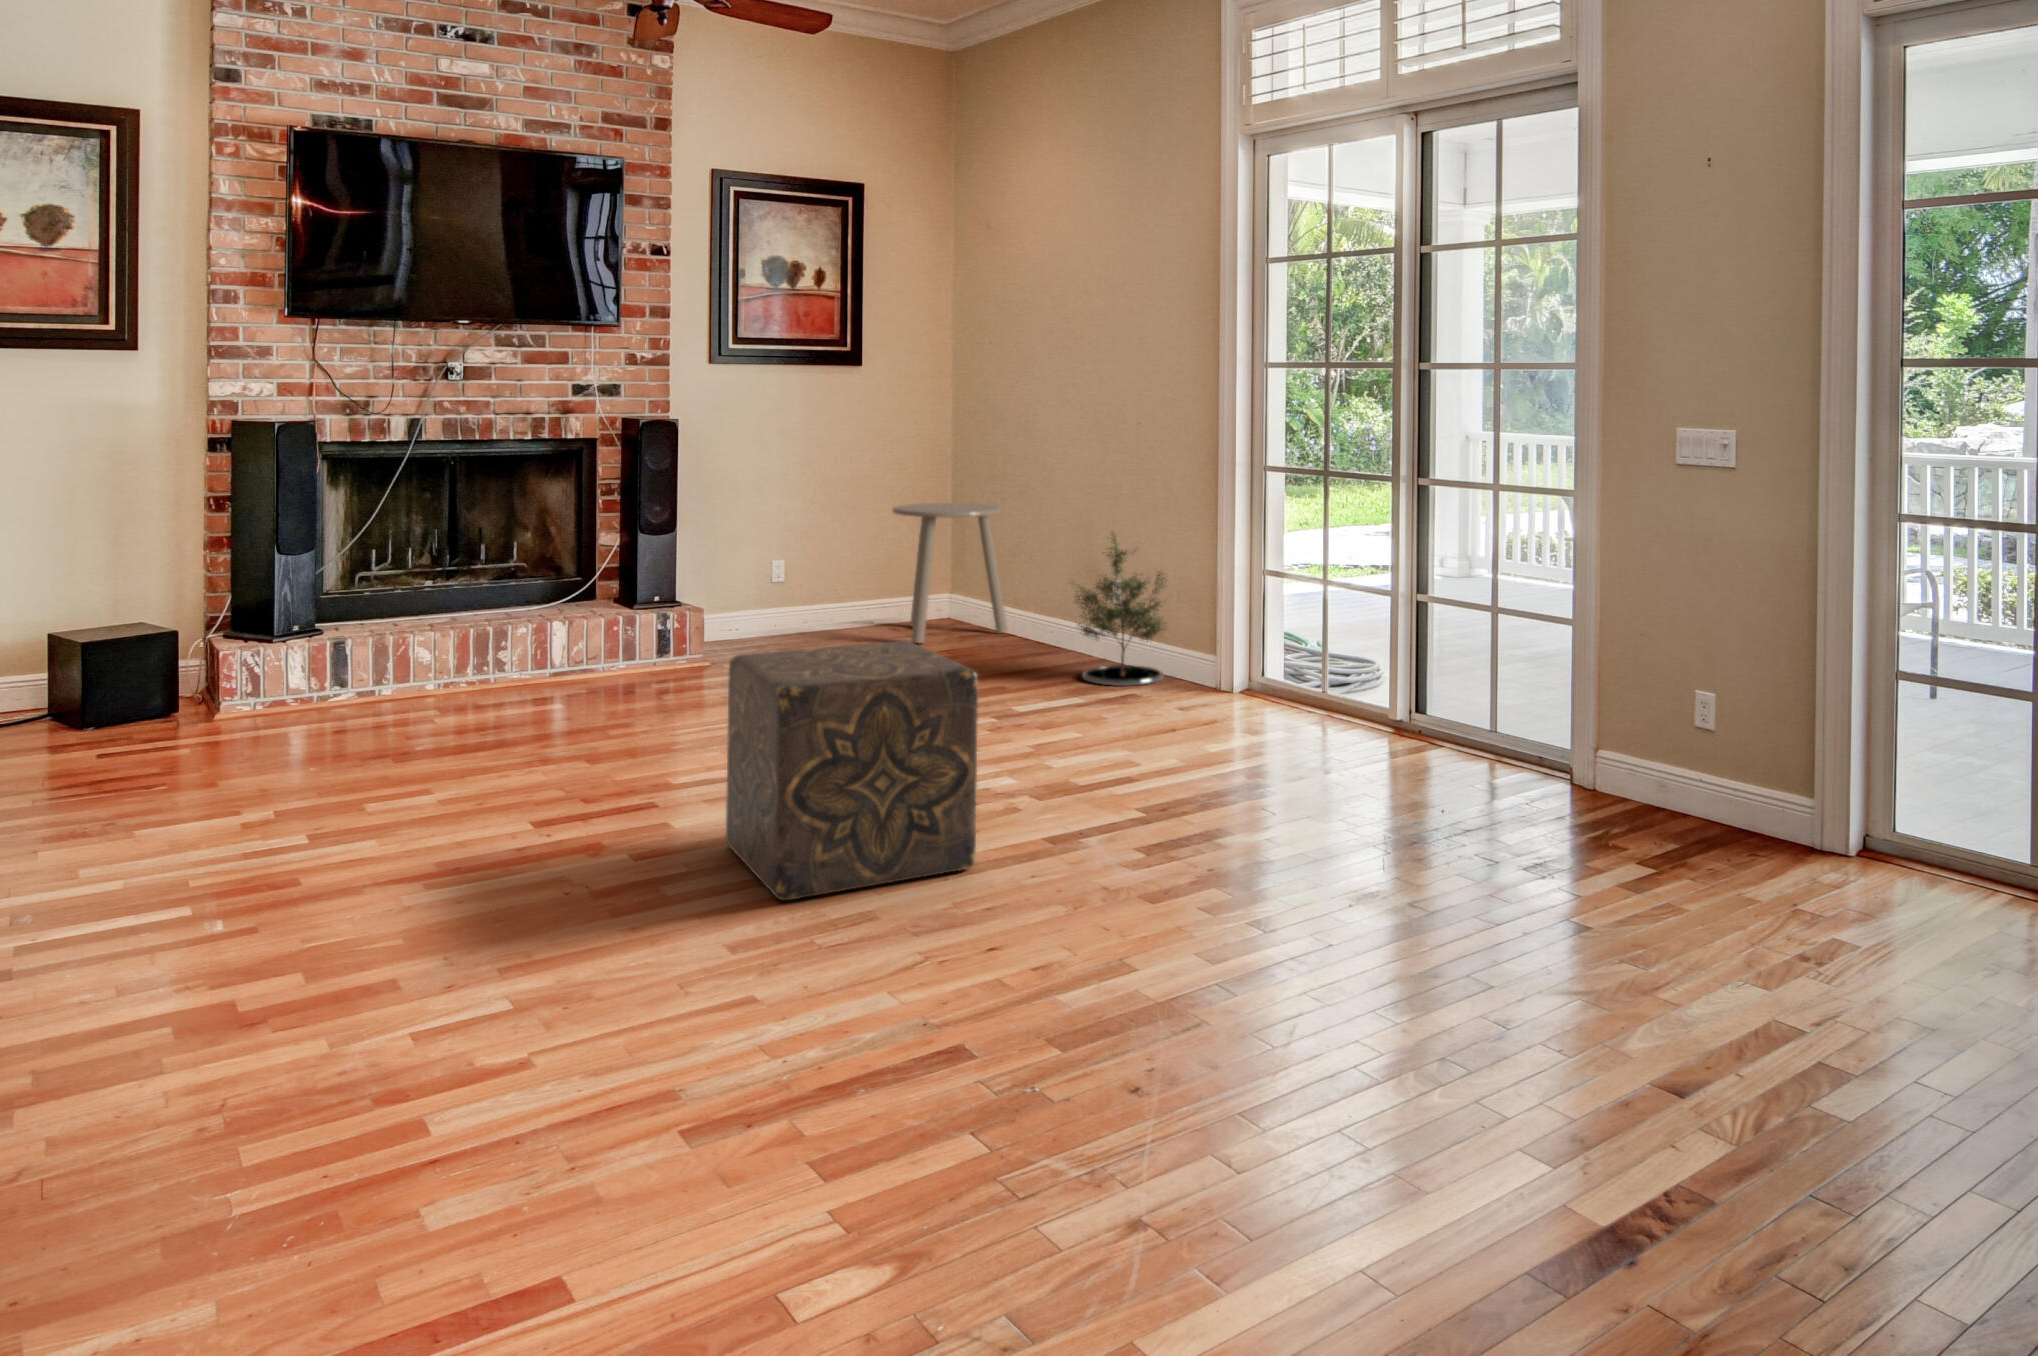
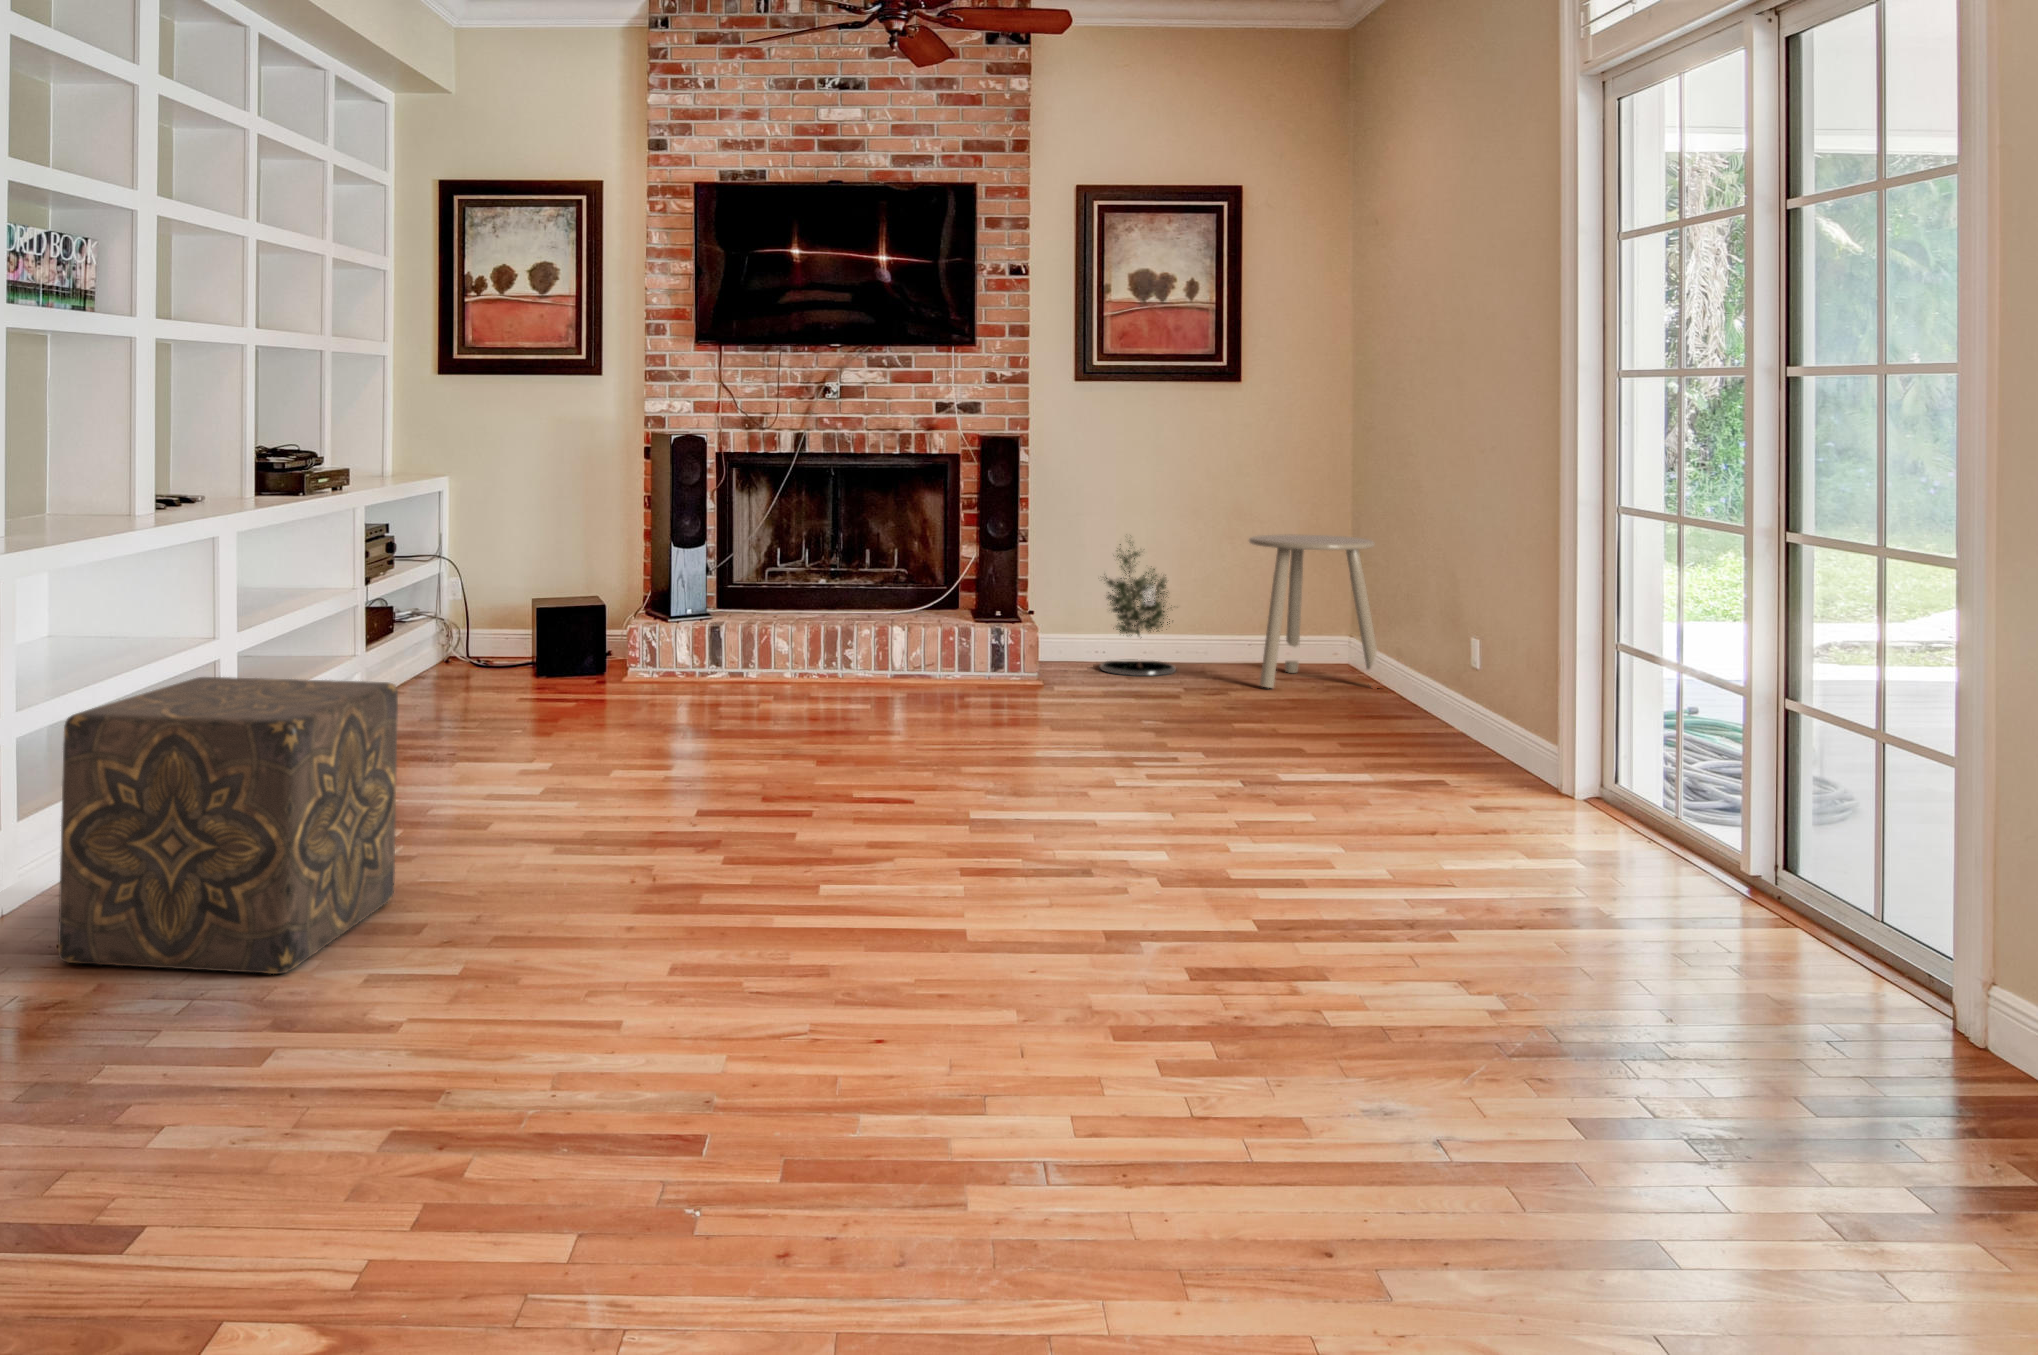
potted tree: present [1071,532,1167,686] -> present [1100,540,1176,676]
ottoman: present [726,641,978,901] -> present [58,677,398,974]

